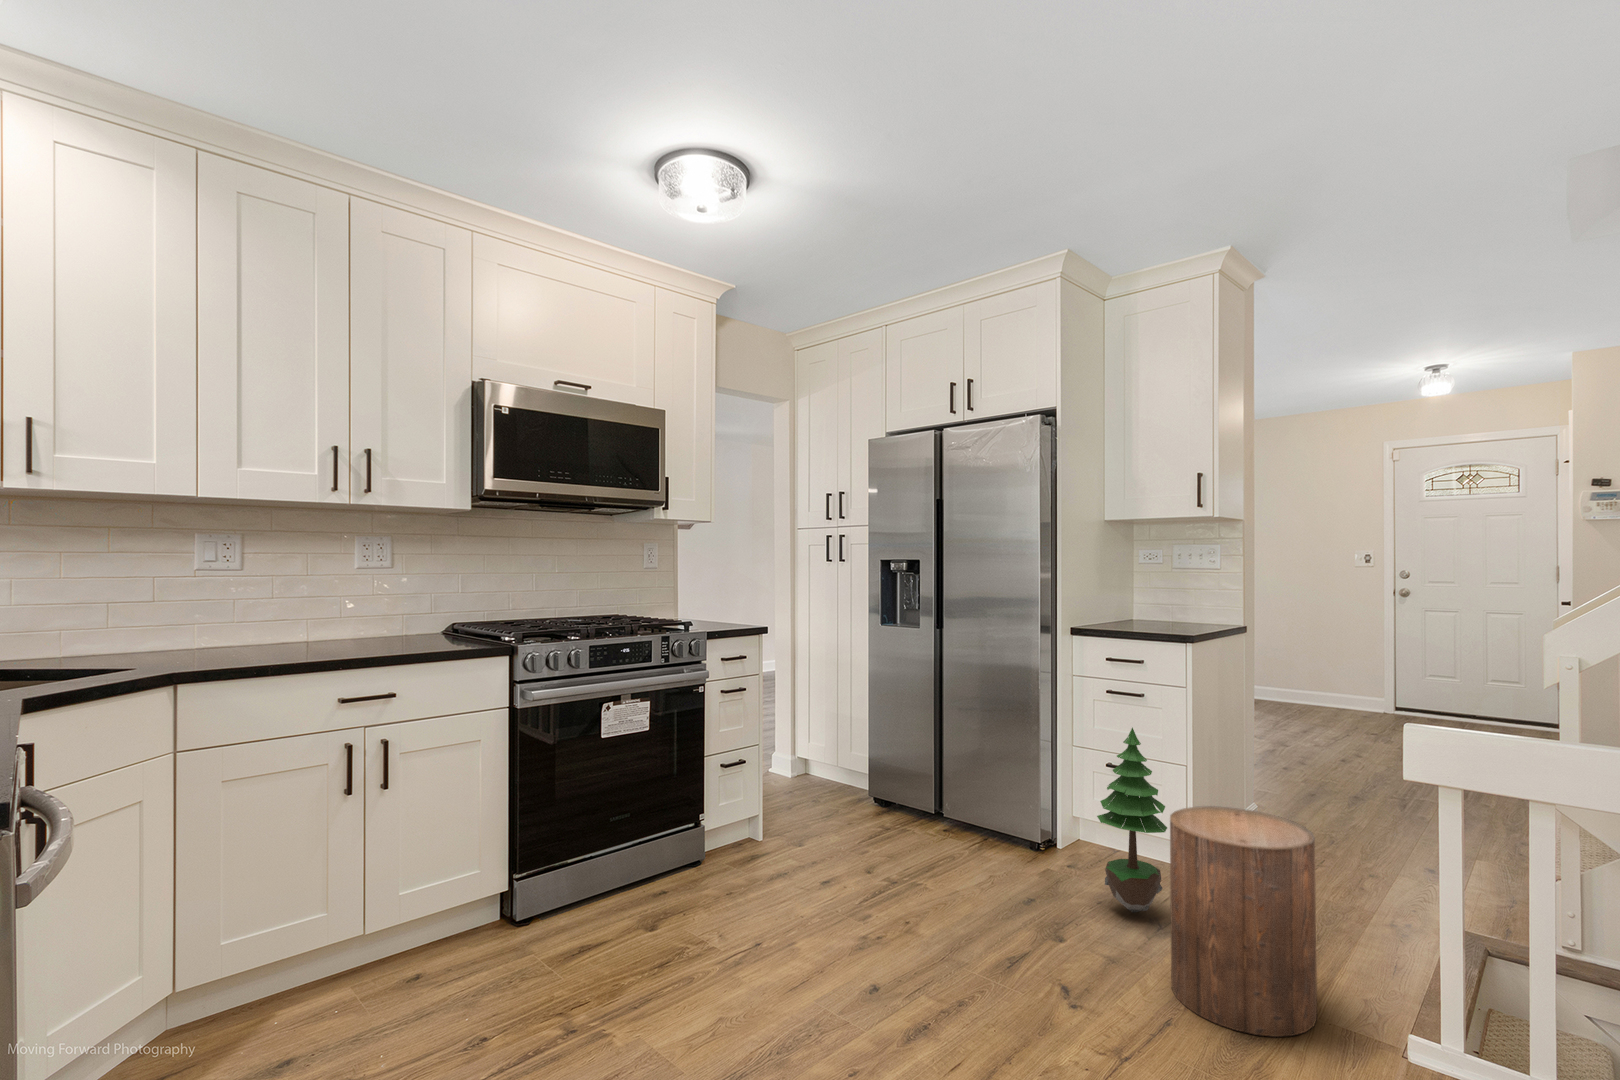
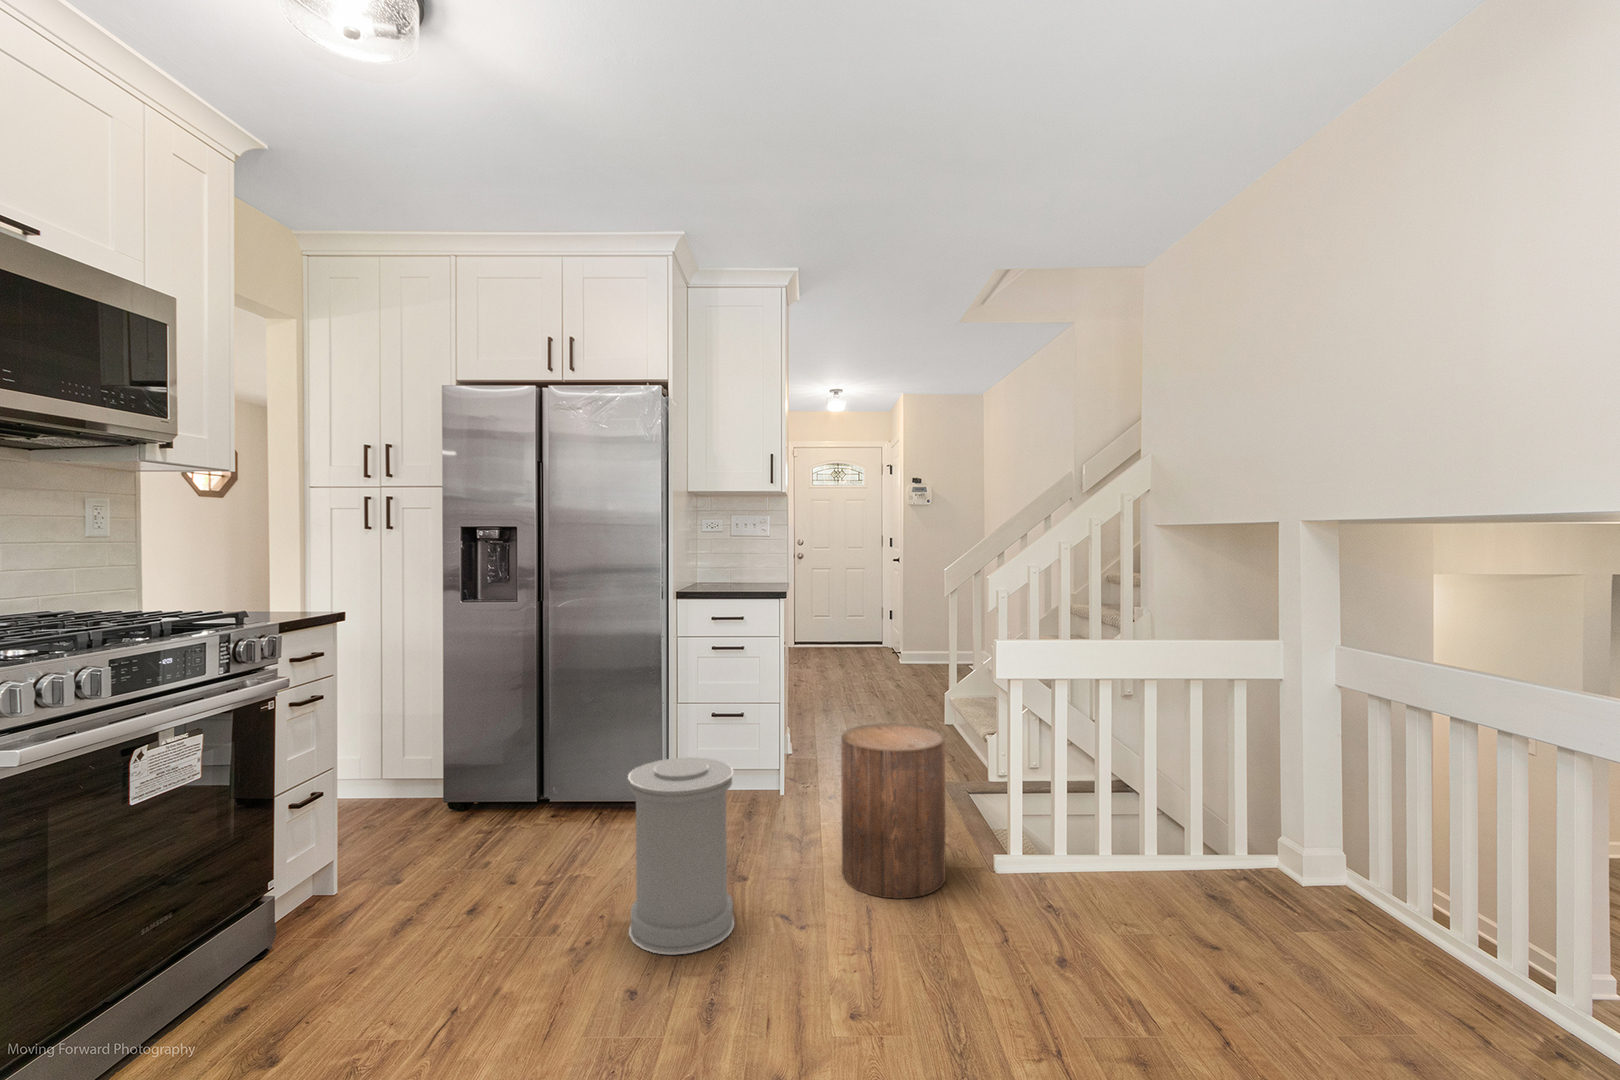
potted tree: present [1097,728,1167,913] -> none [743,673,802,837]
trash can: none [913,791,1016,982] -> present [628,757,734,954]

